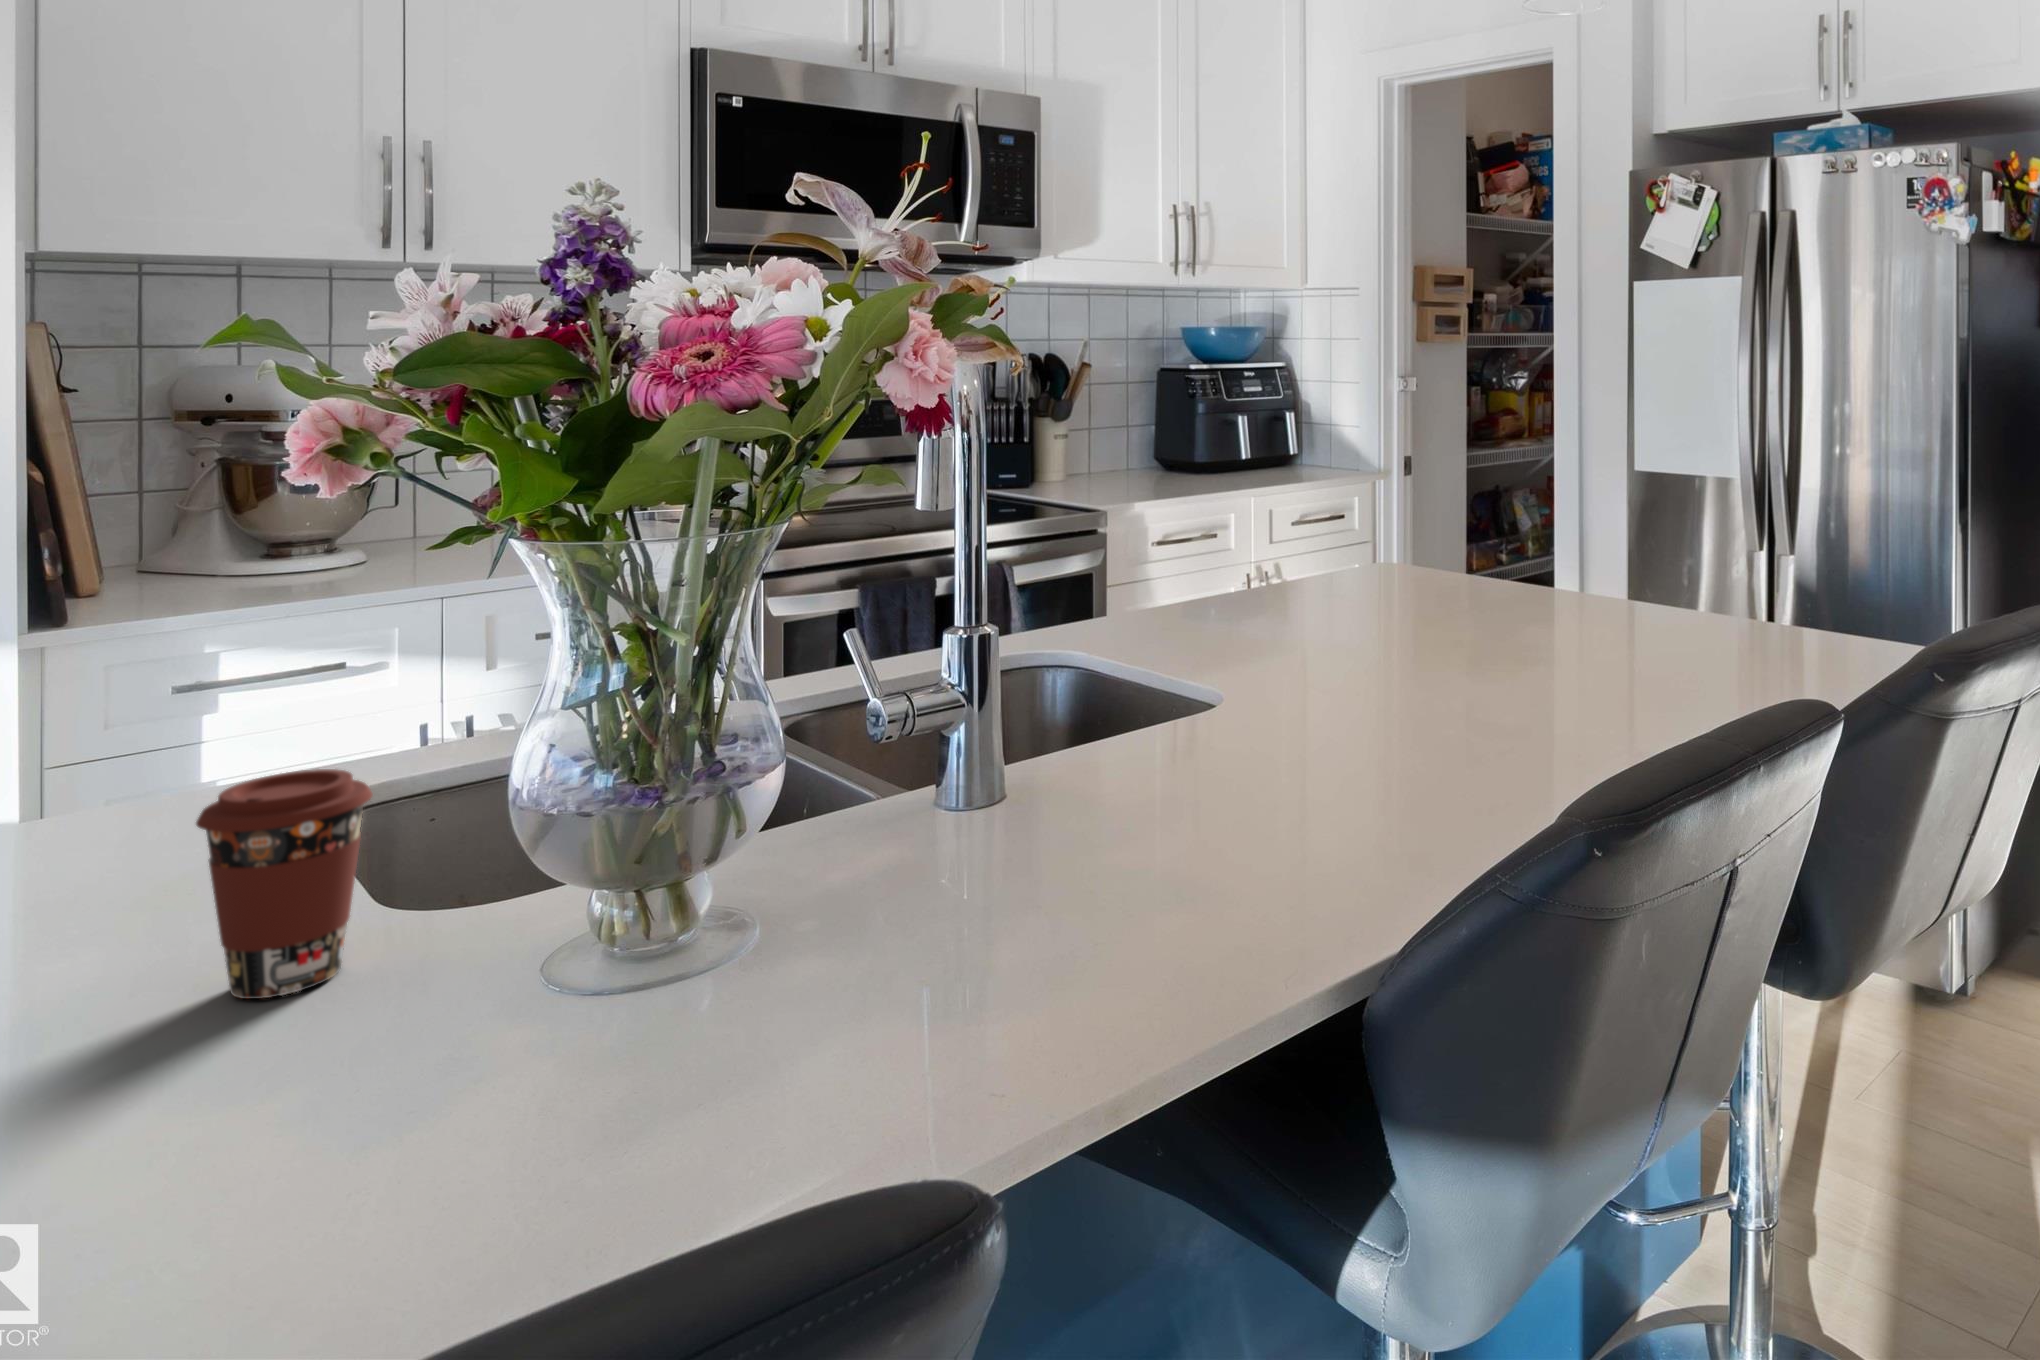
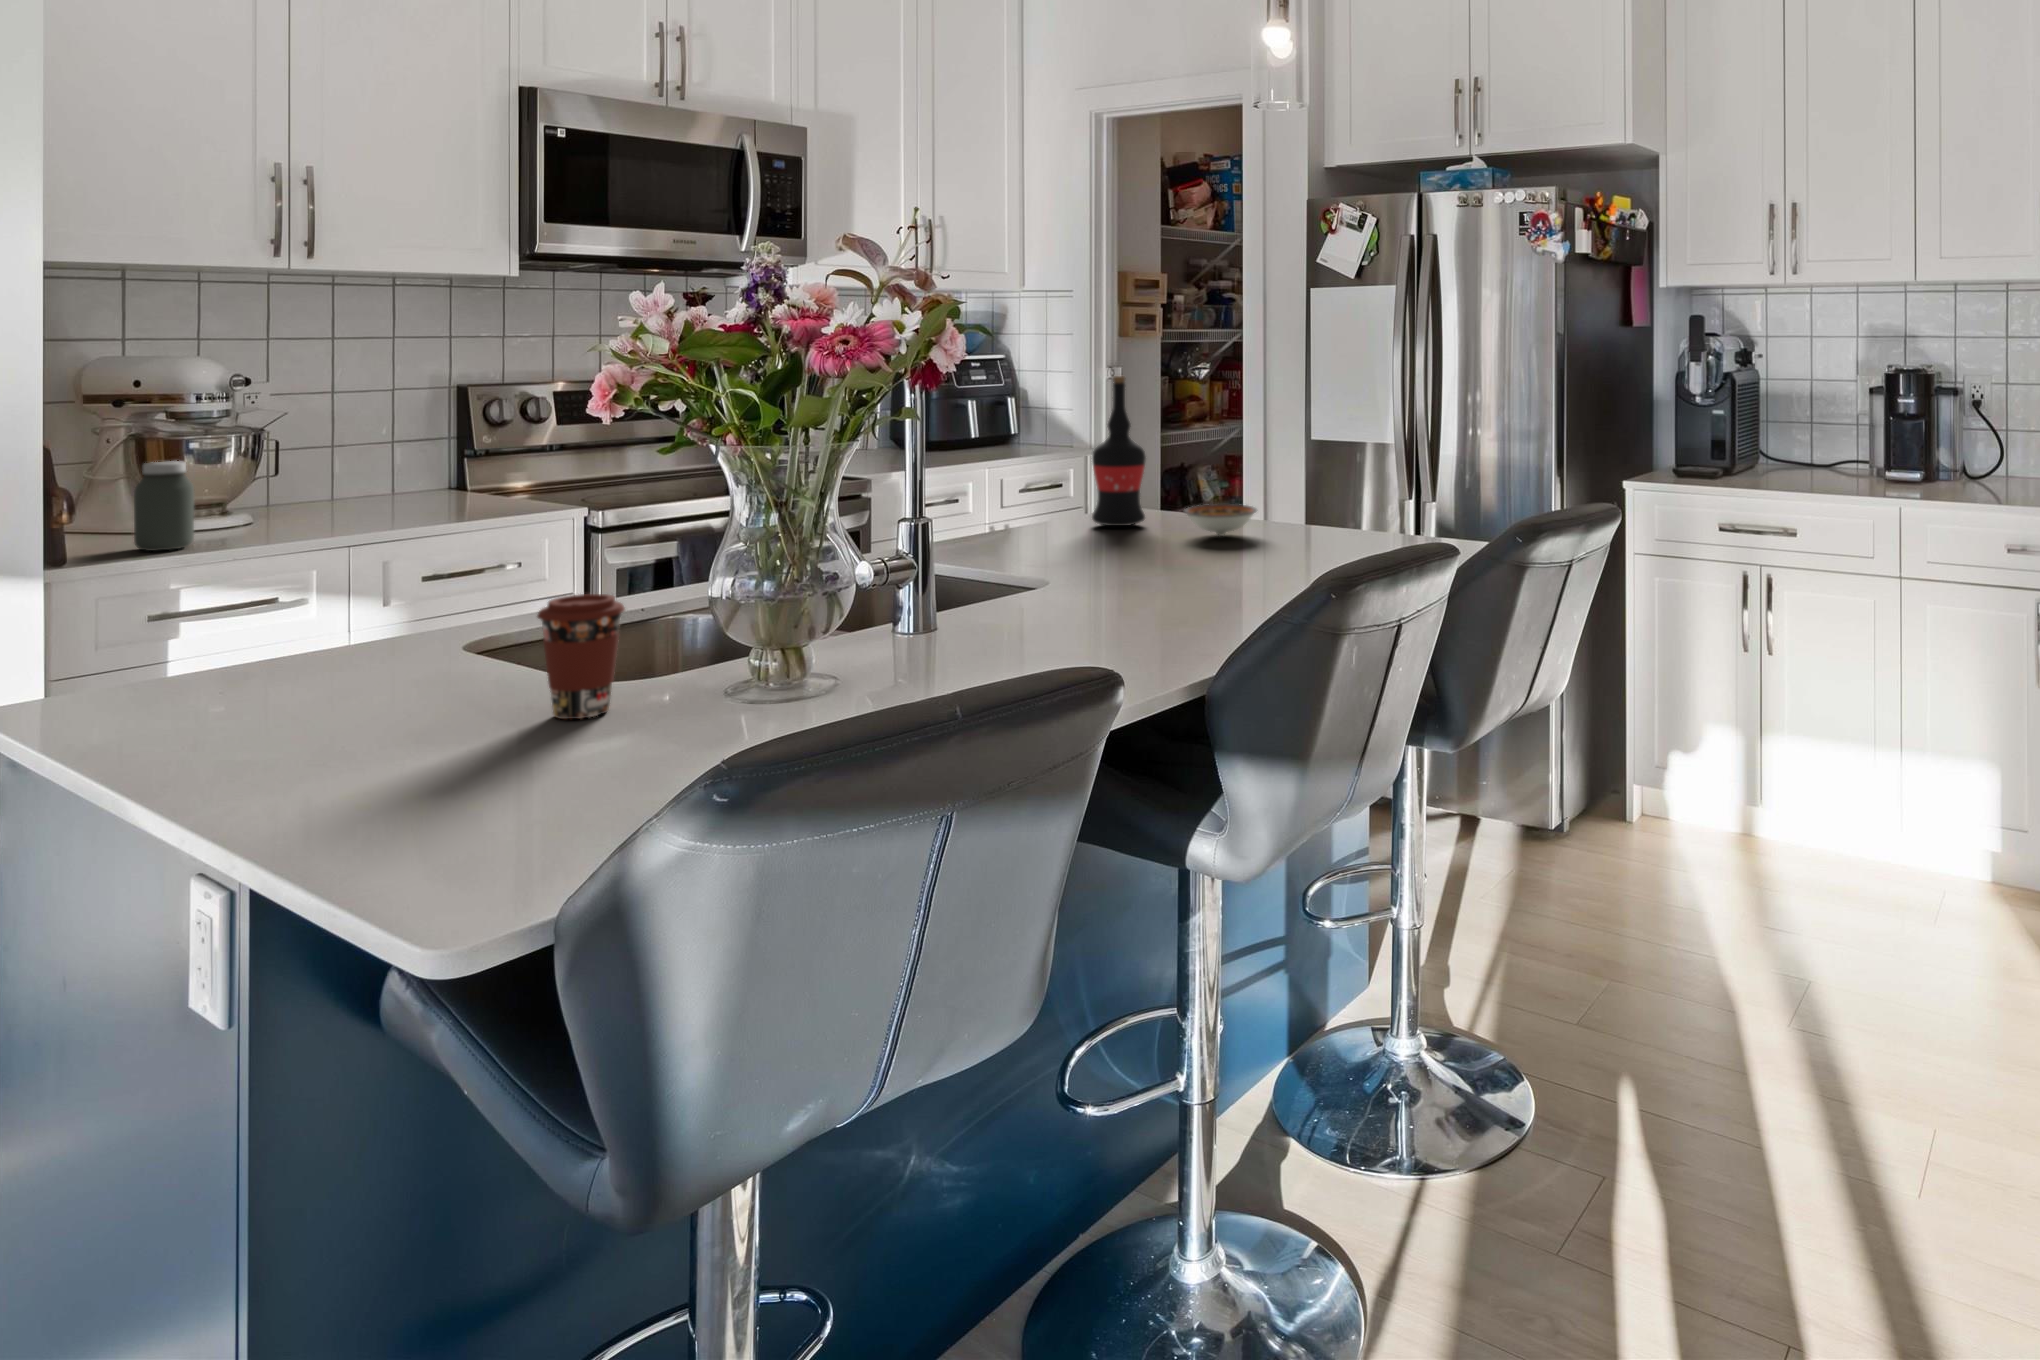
wine bottle: none [1329,391,1400,592] -> present [1092,376,1146,526]
jar: none [158,493,235,604] -> present [134,461,194,551]
bowl: none [1444,566,1544,611] -> present [1184,504,1257,536]

